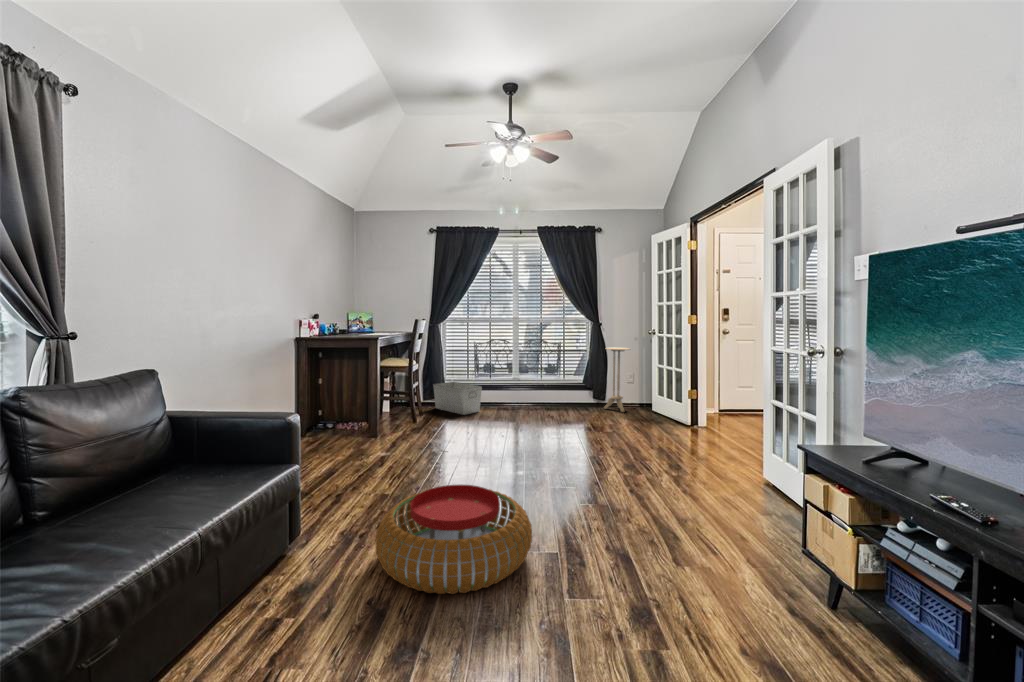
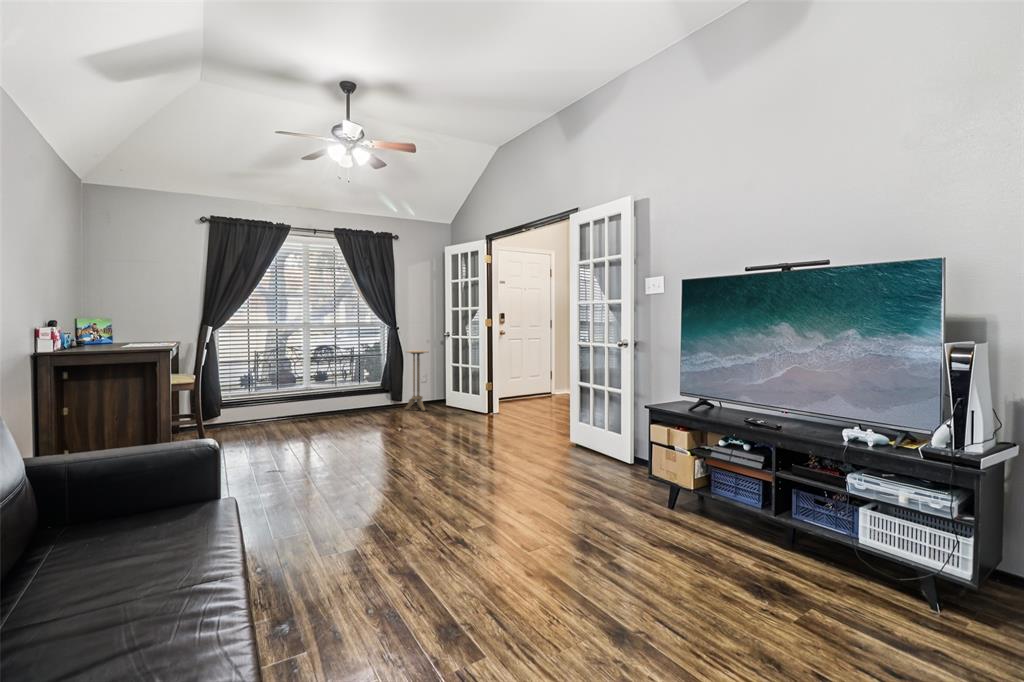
storage bin: present [433,382,482,415] -> none [211,396,277,431]
pouf: present [375,485,532,594] -> none [286,480,427,568]

